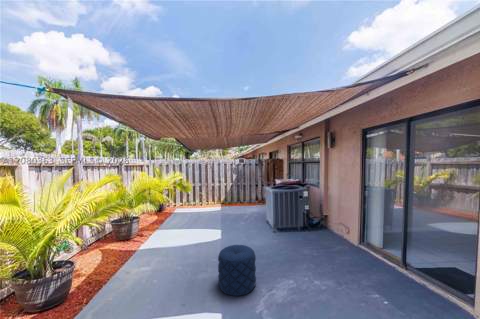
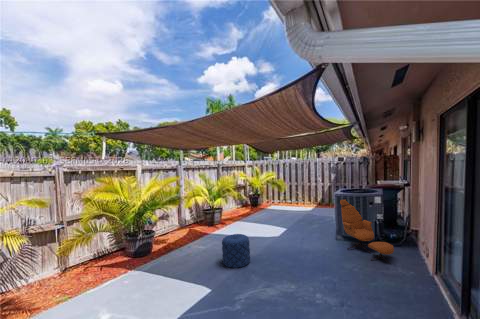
lounge chair: none [292,192,348,243] -> present [340,200,394,264]

